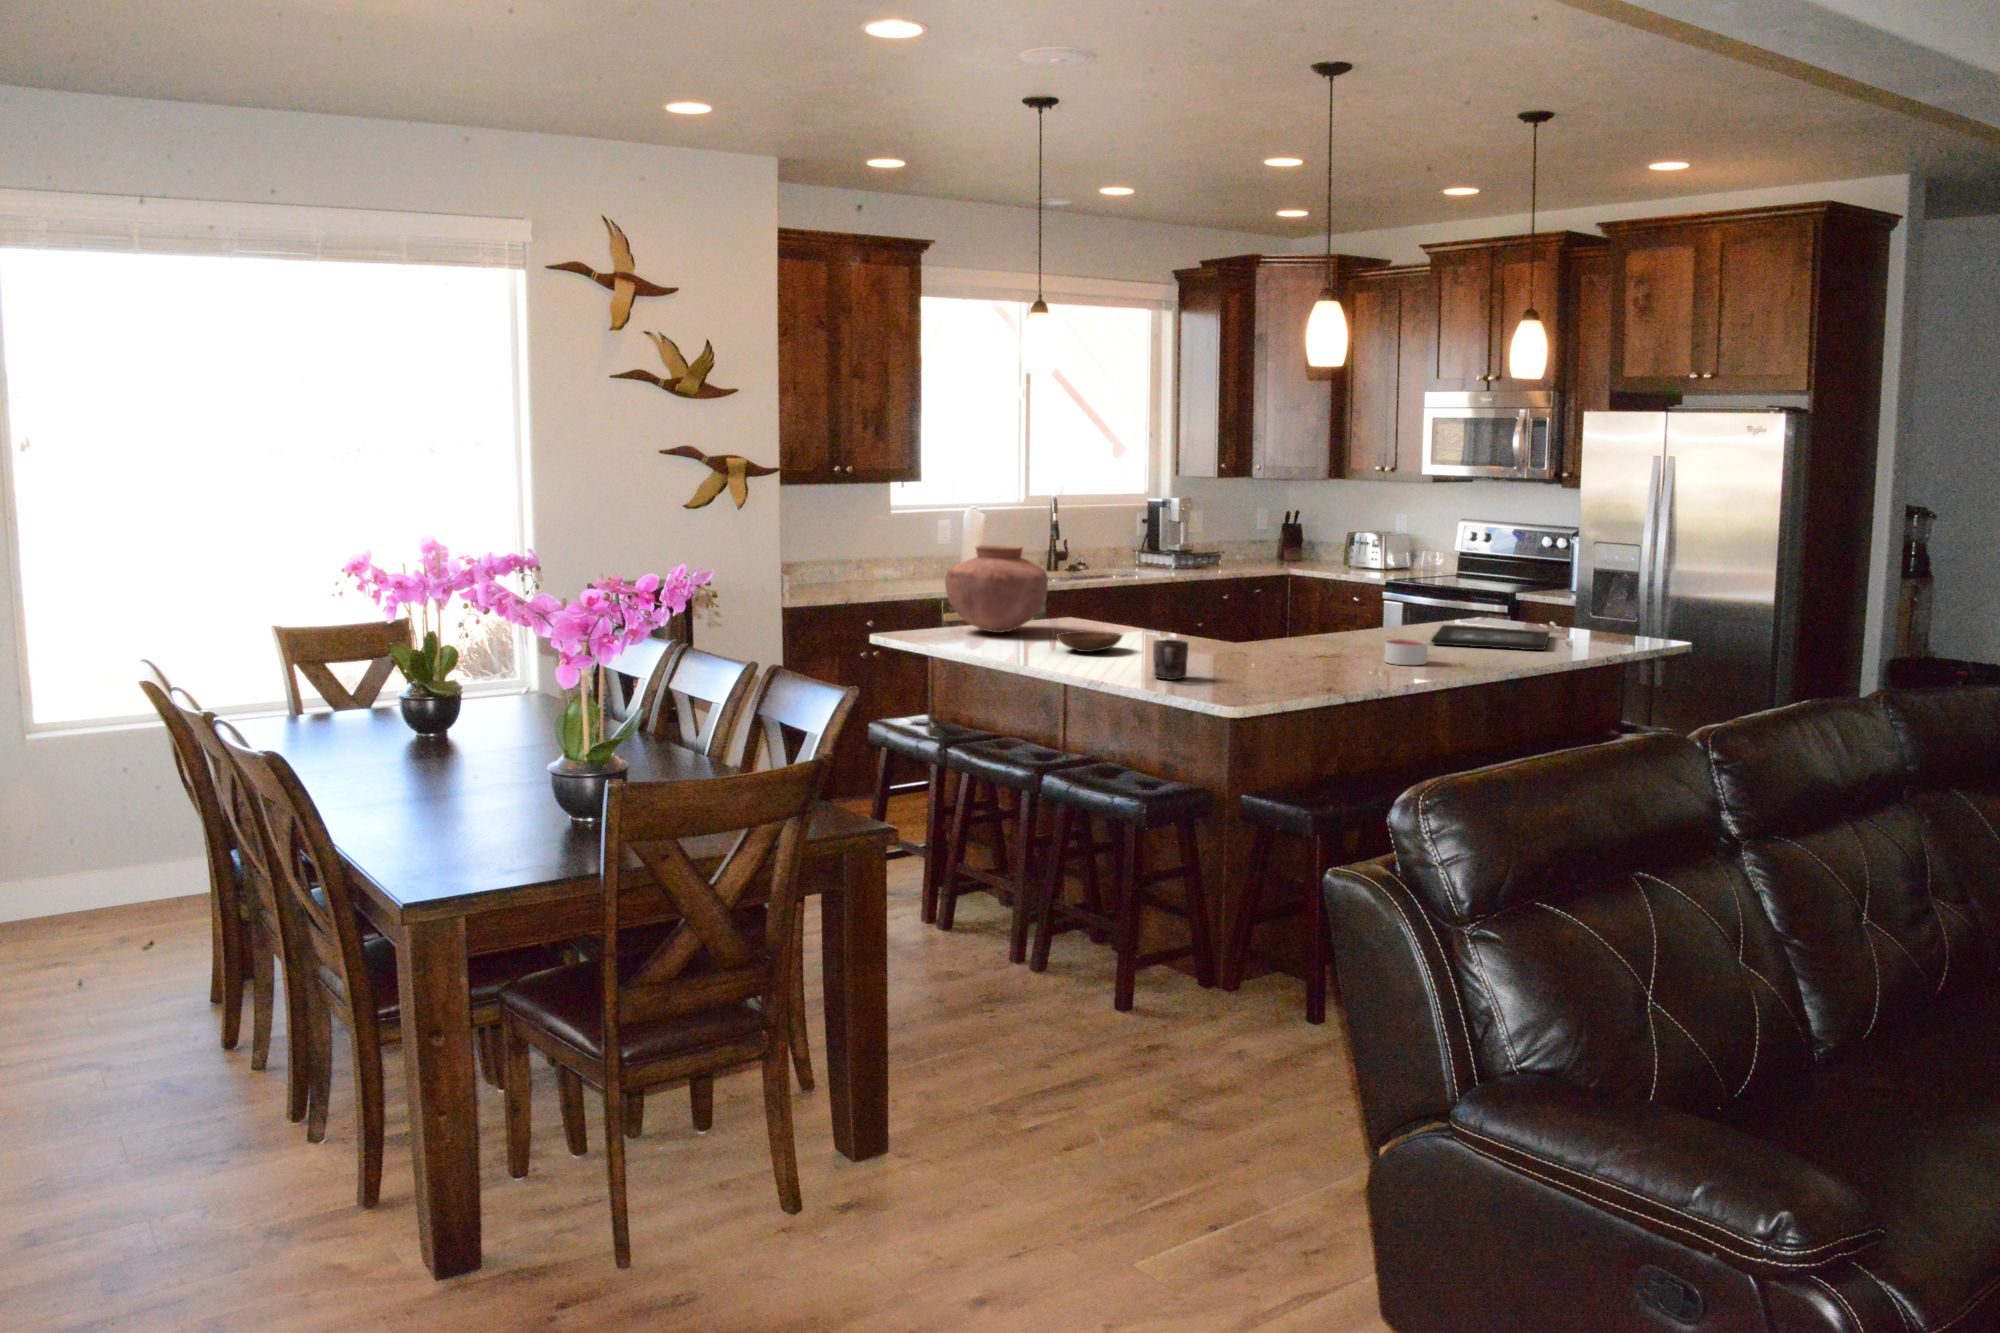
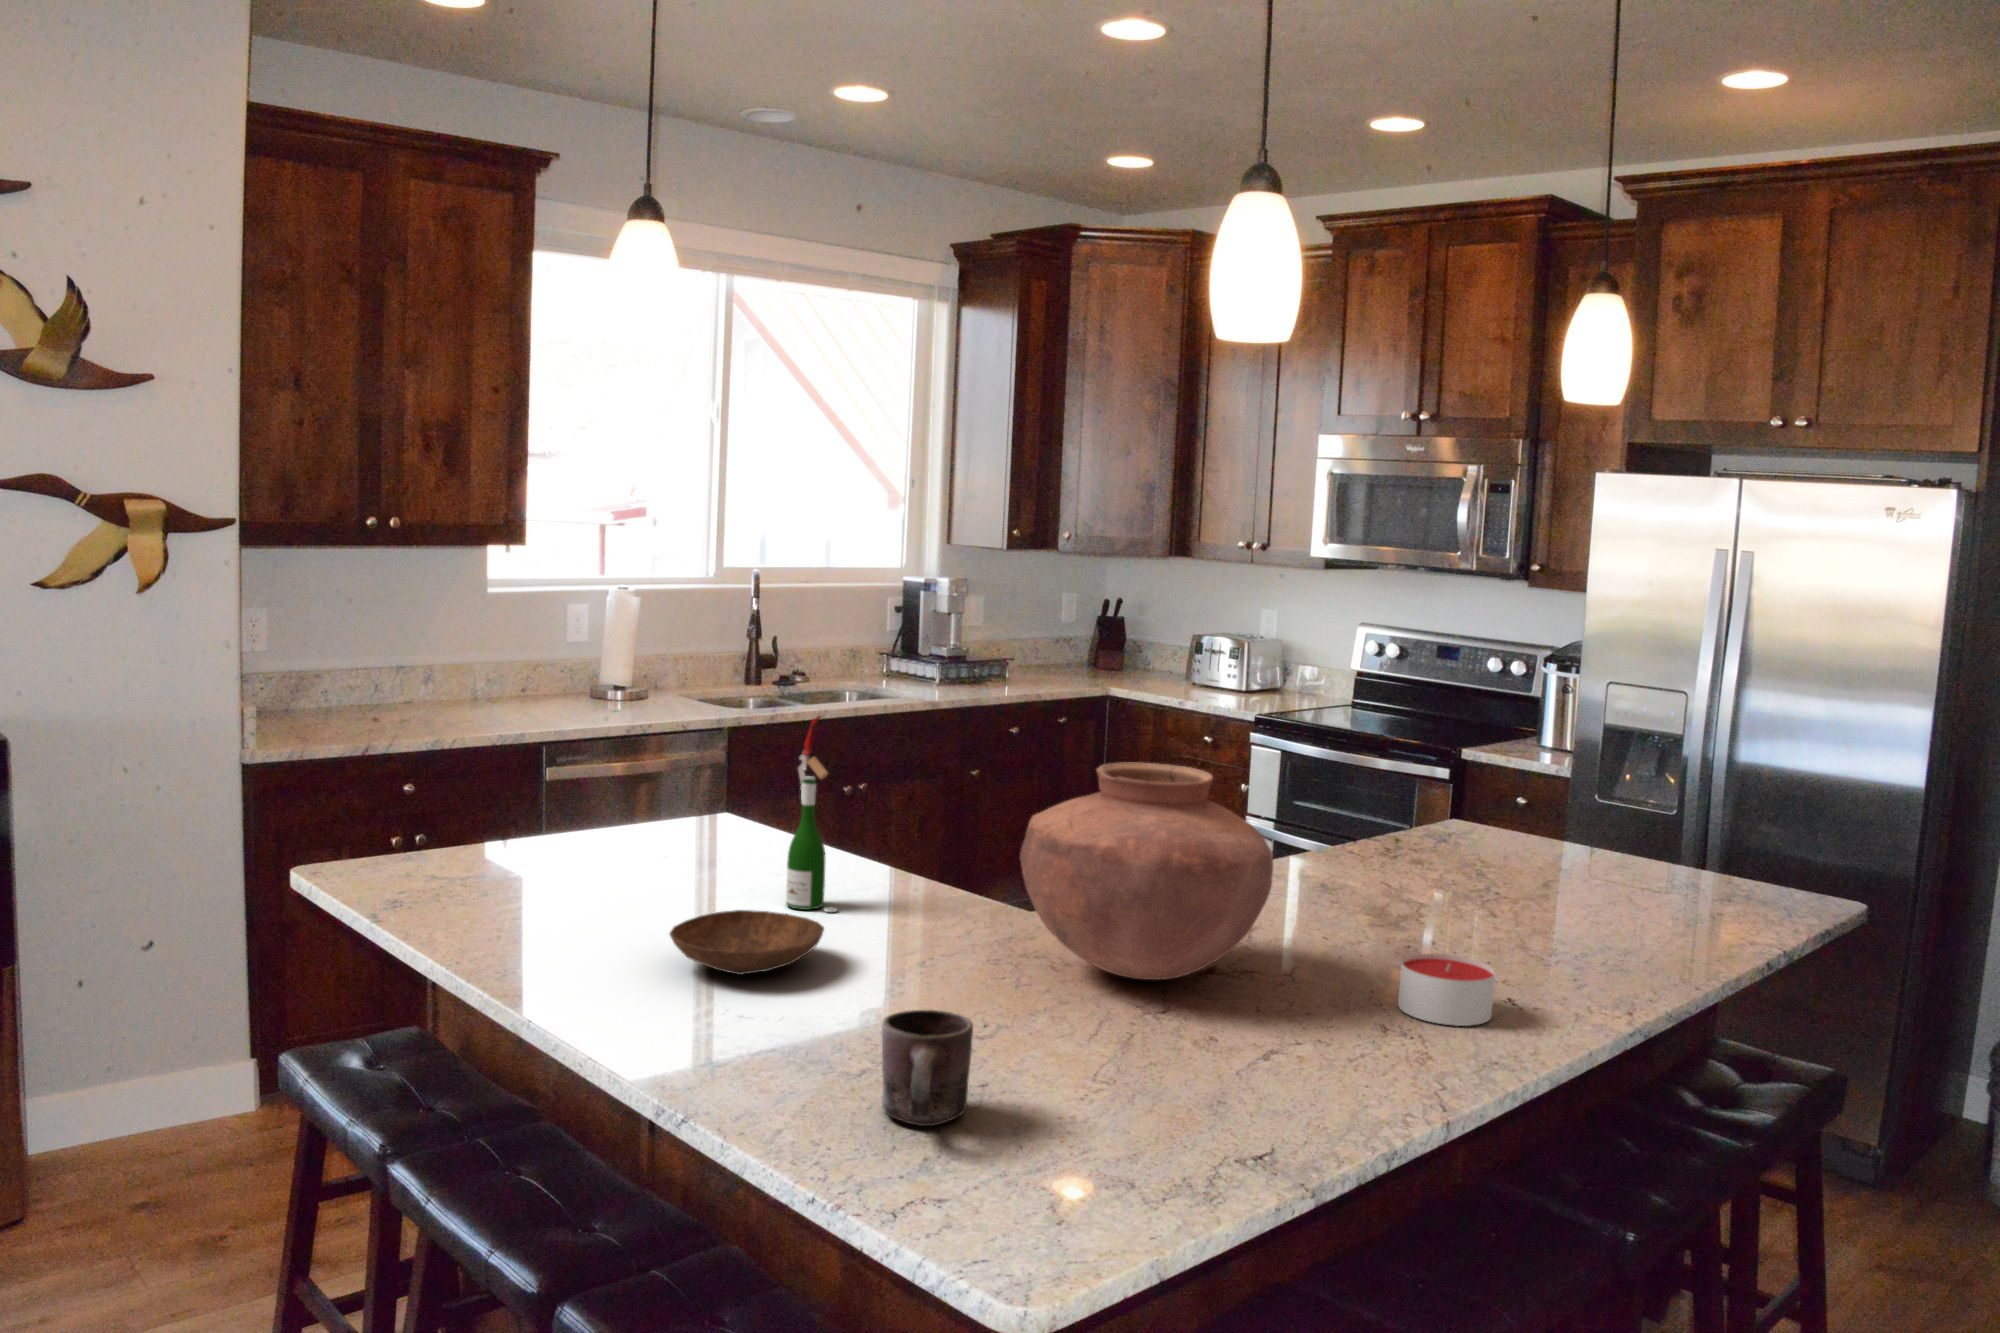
vase: present [945,545,1048,633] -> present [1020,762,1273,980]
wine bottle: none [1101,546,1126,639] -> present [786,716,837,912]
tray: present [1432,625,1549,650] -> none [1441,862,1683,950]

